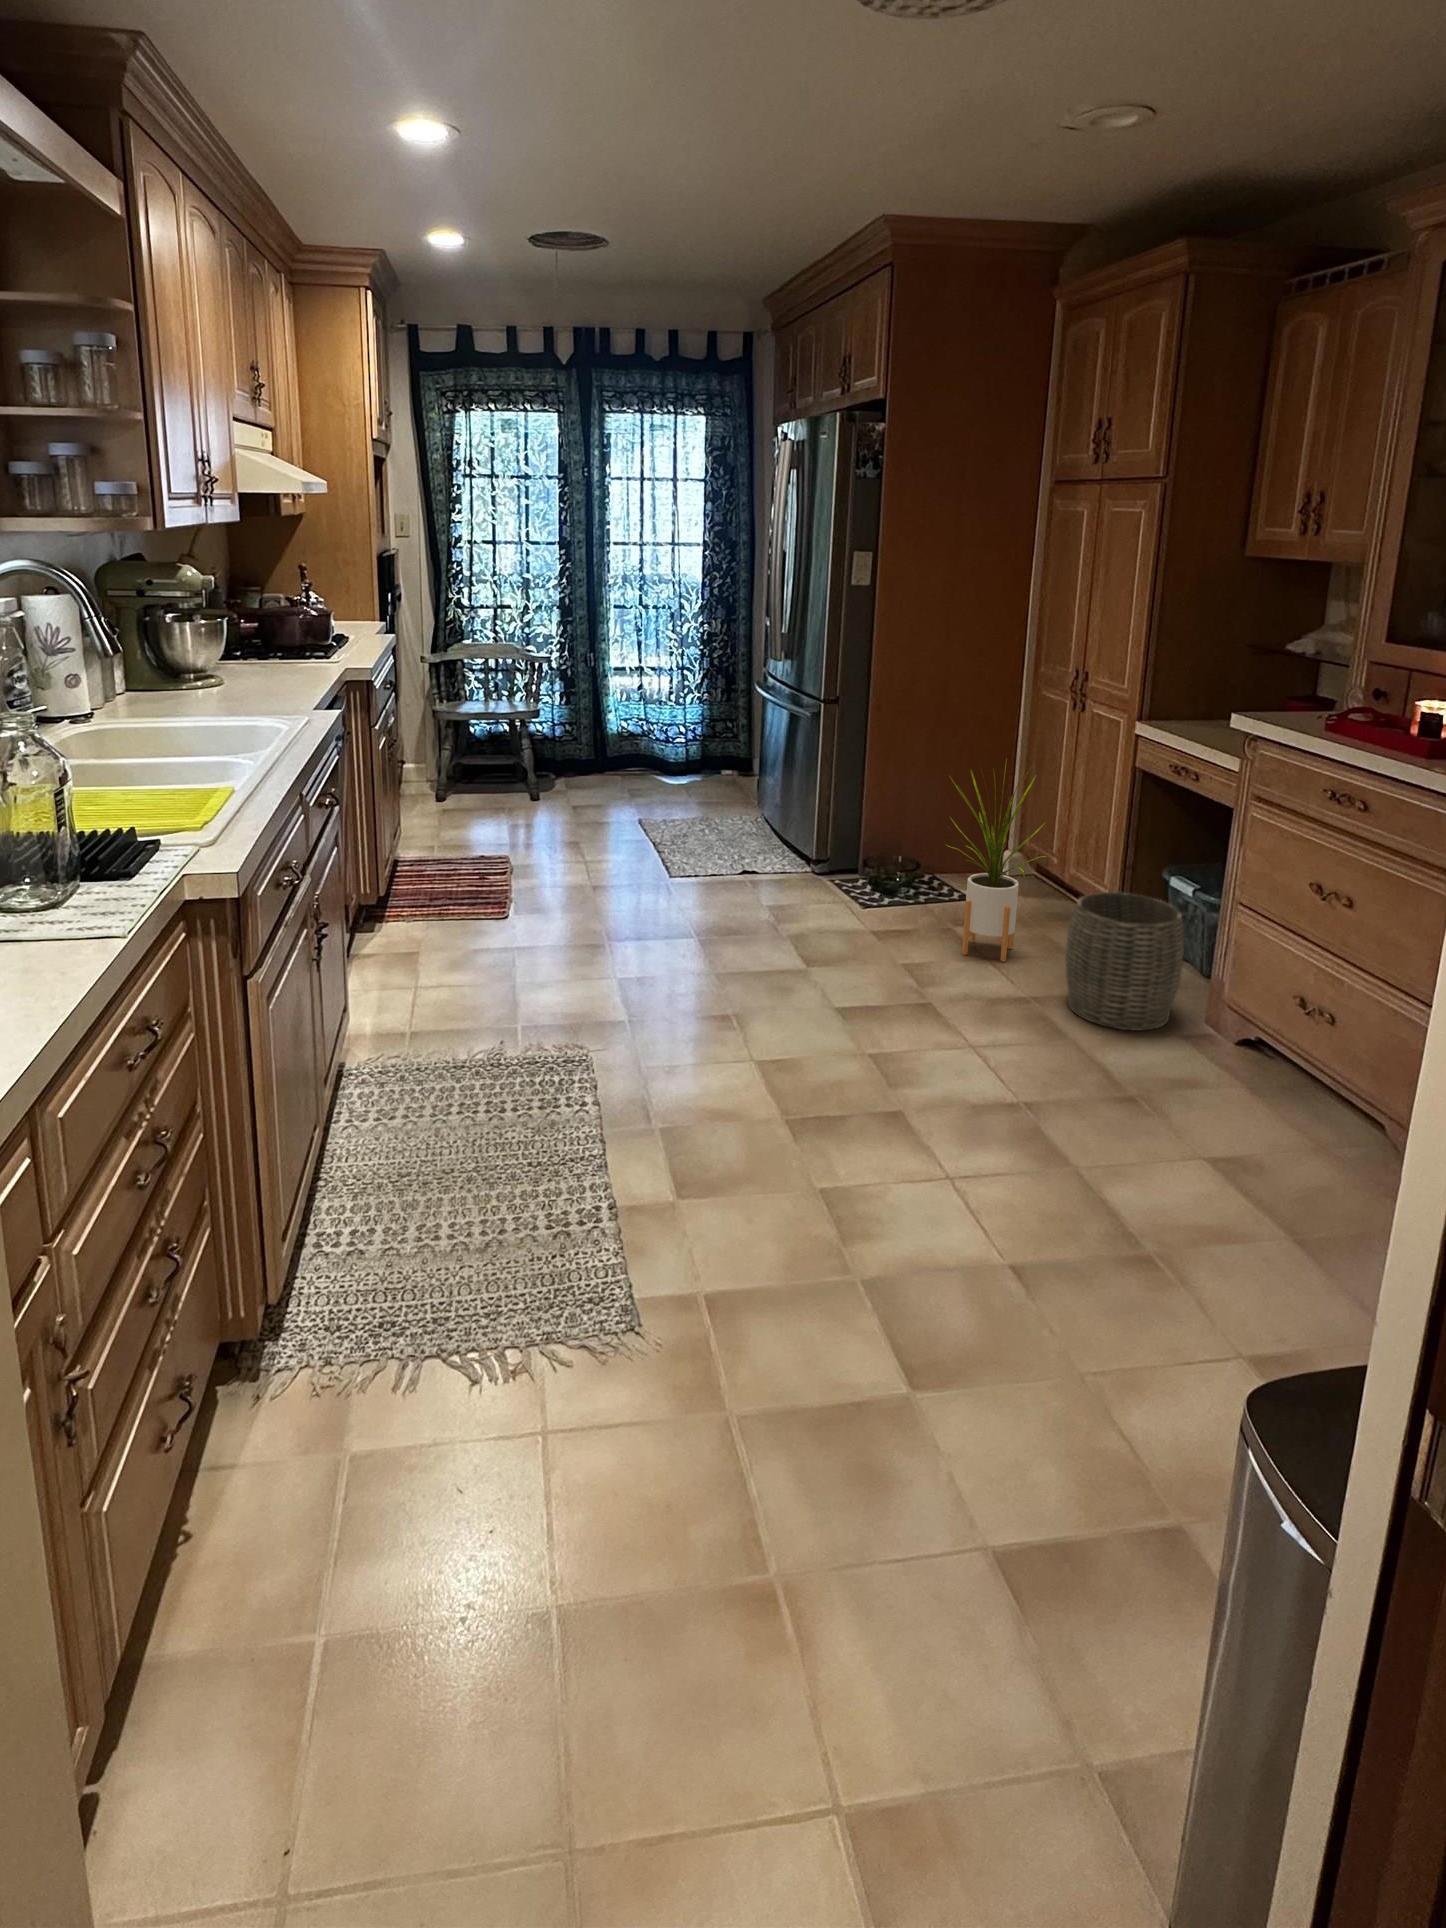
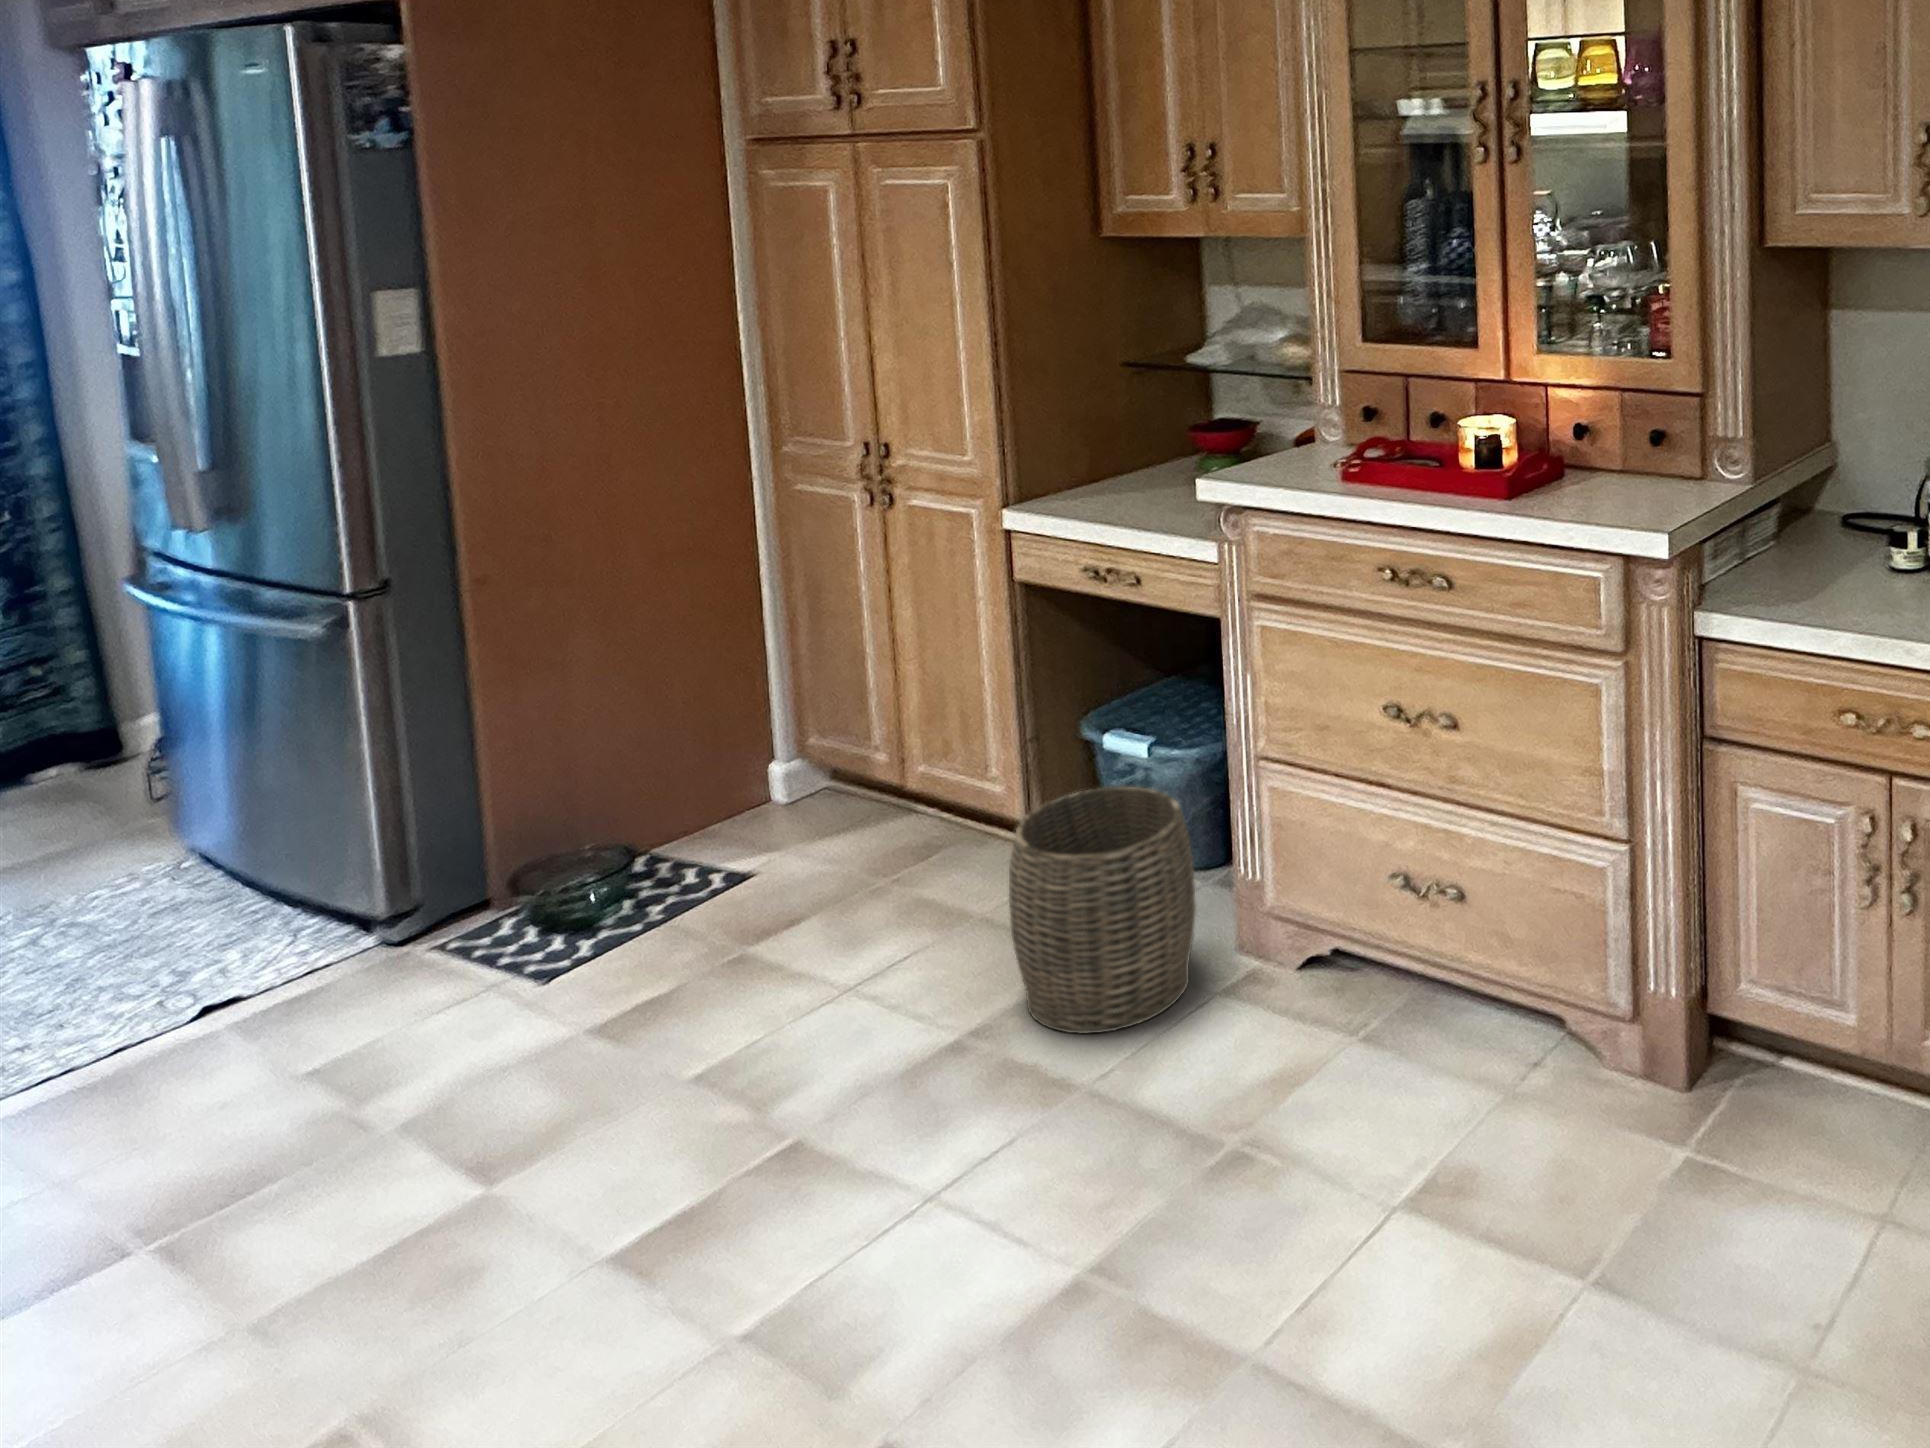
house plant: present [946,765,1045,962] -> none [711,623,929,1002]

